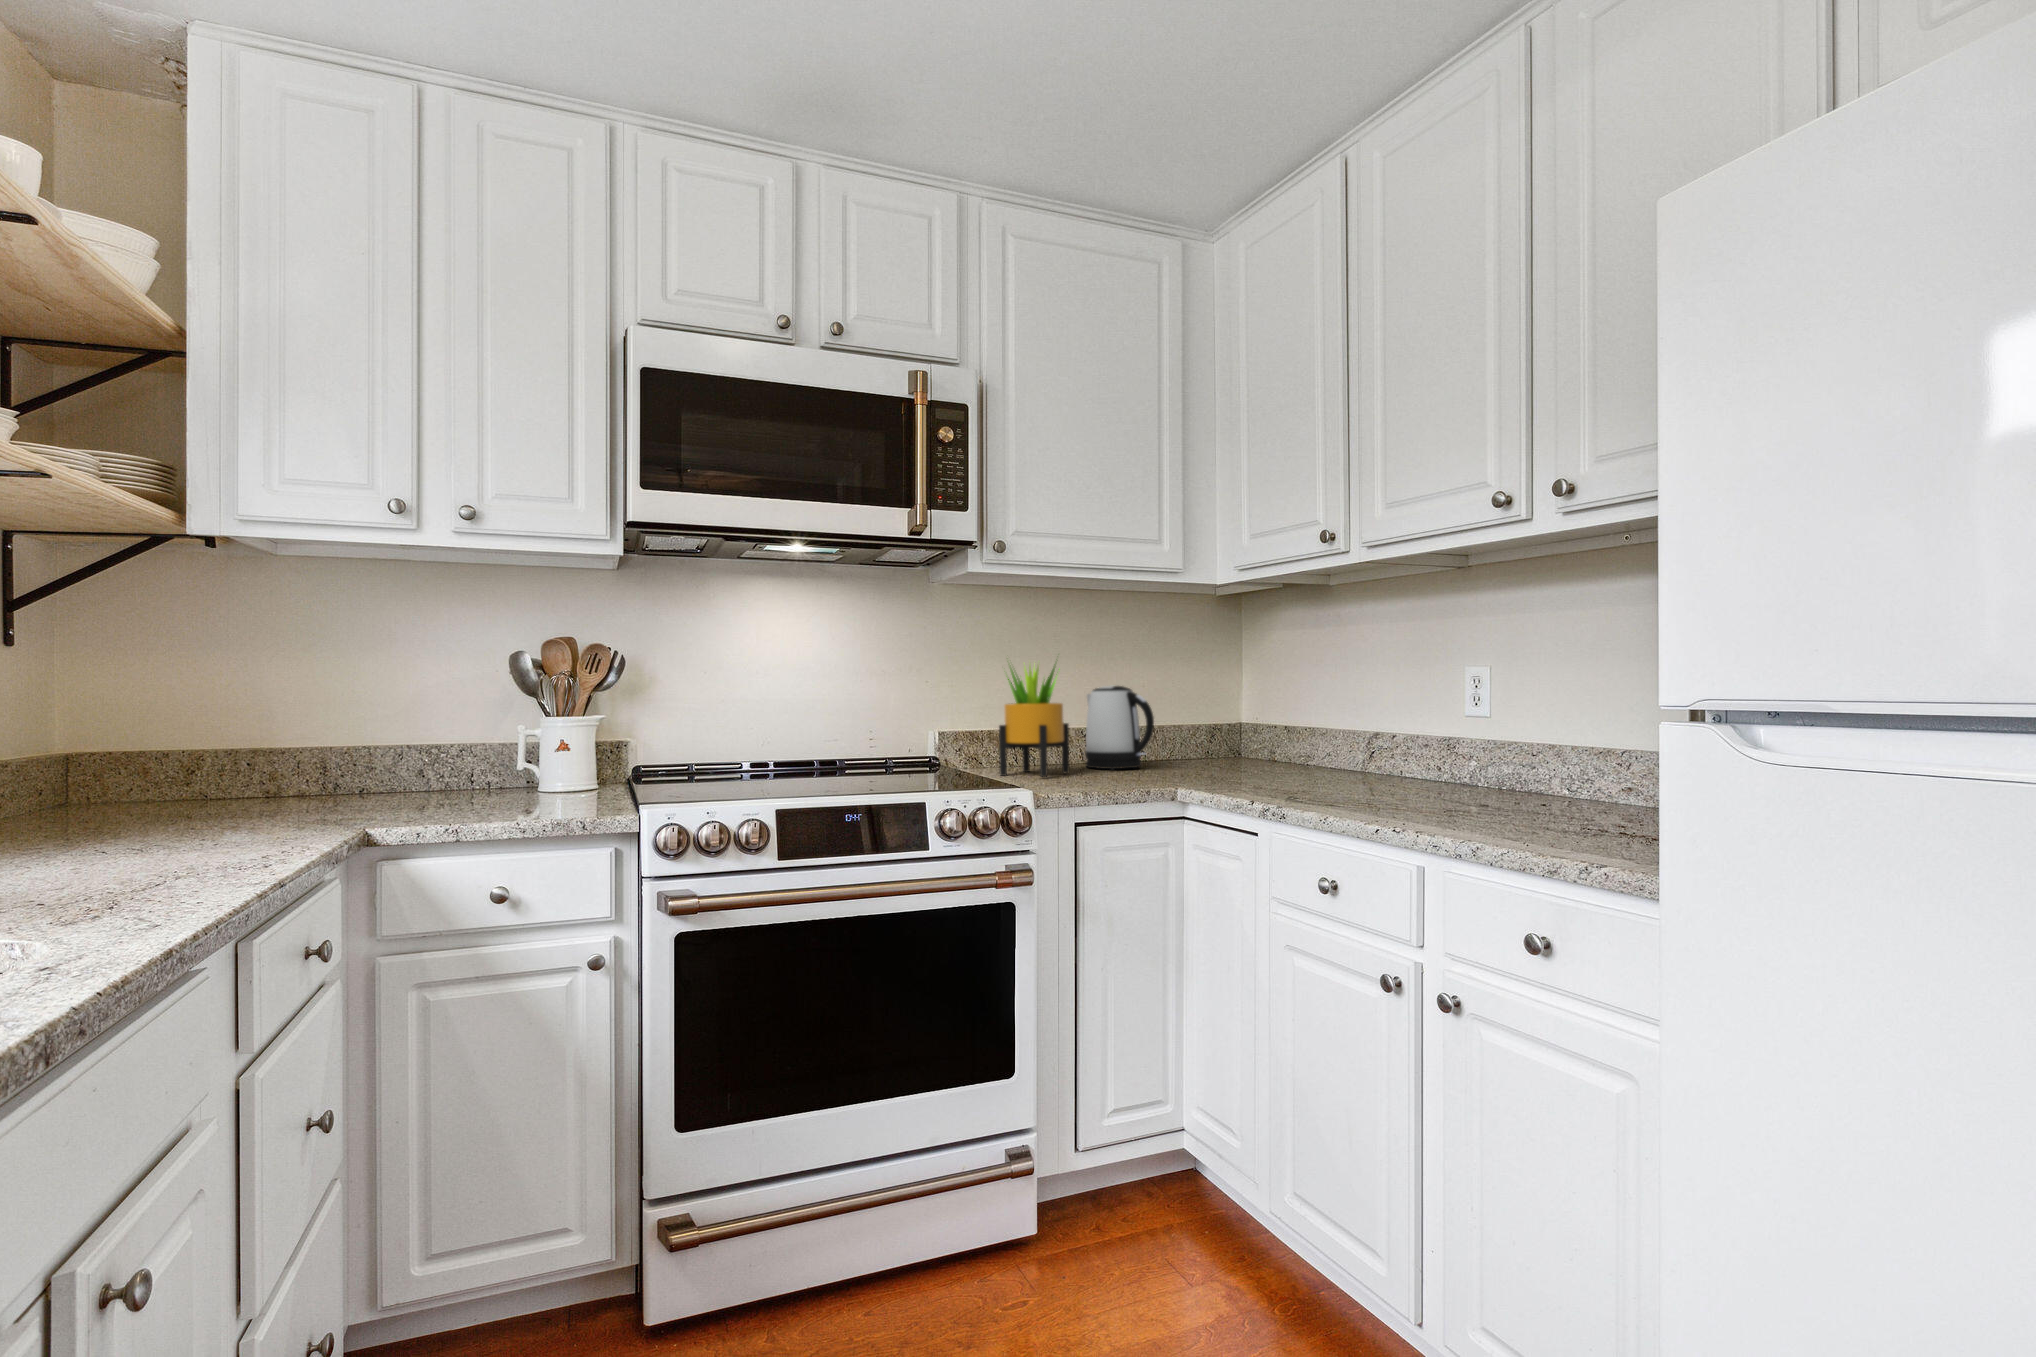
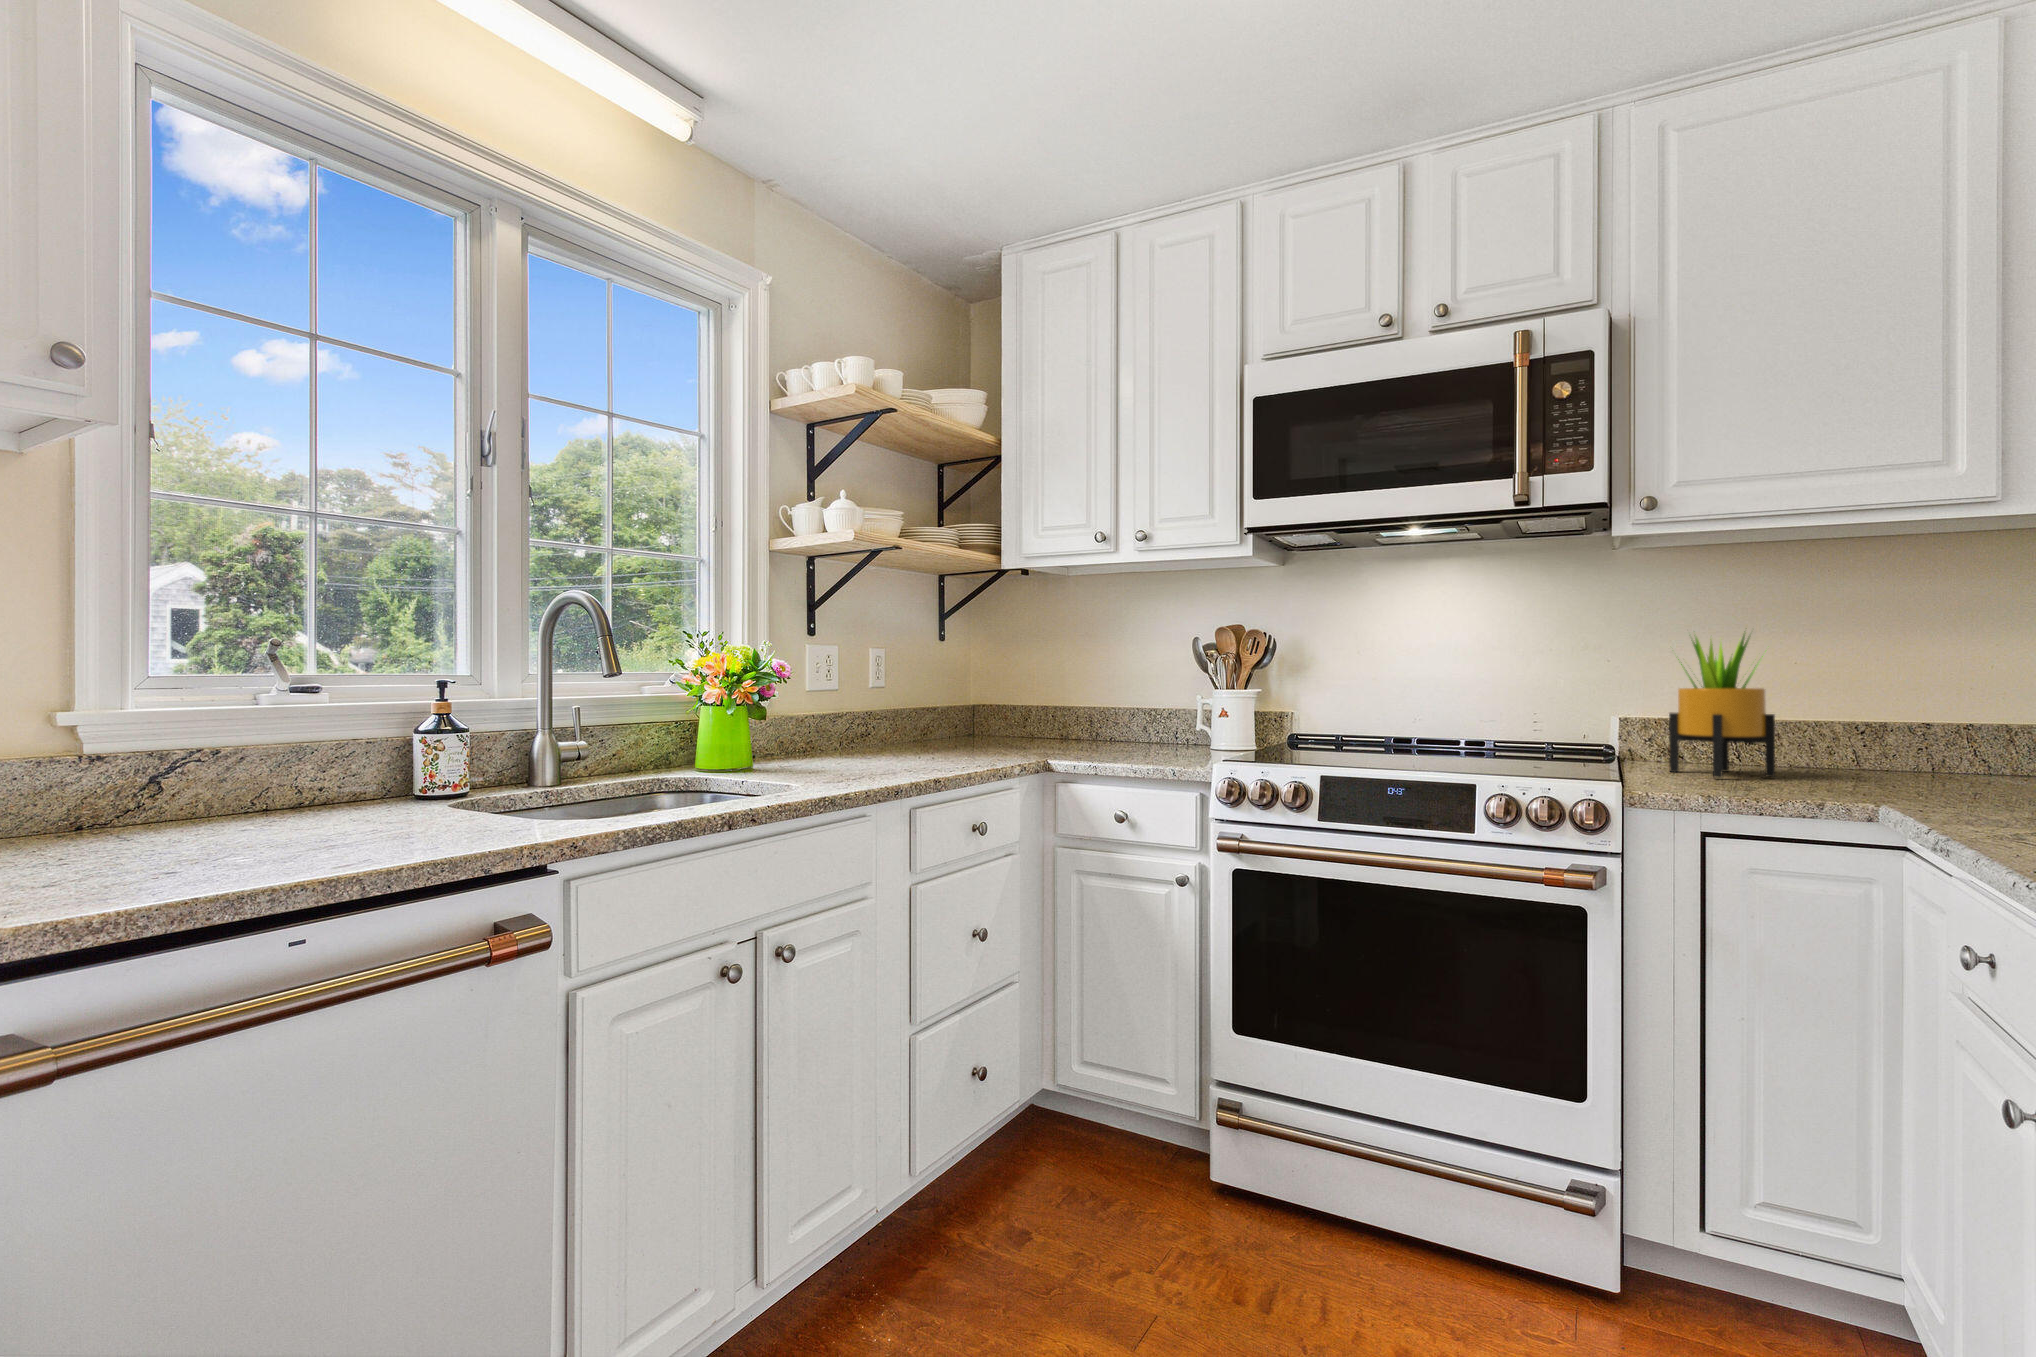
kettle: present [1085,686,1154,769] -> none [1839,668,1947,780]

